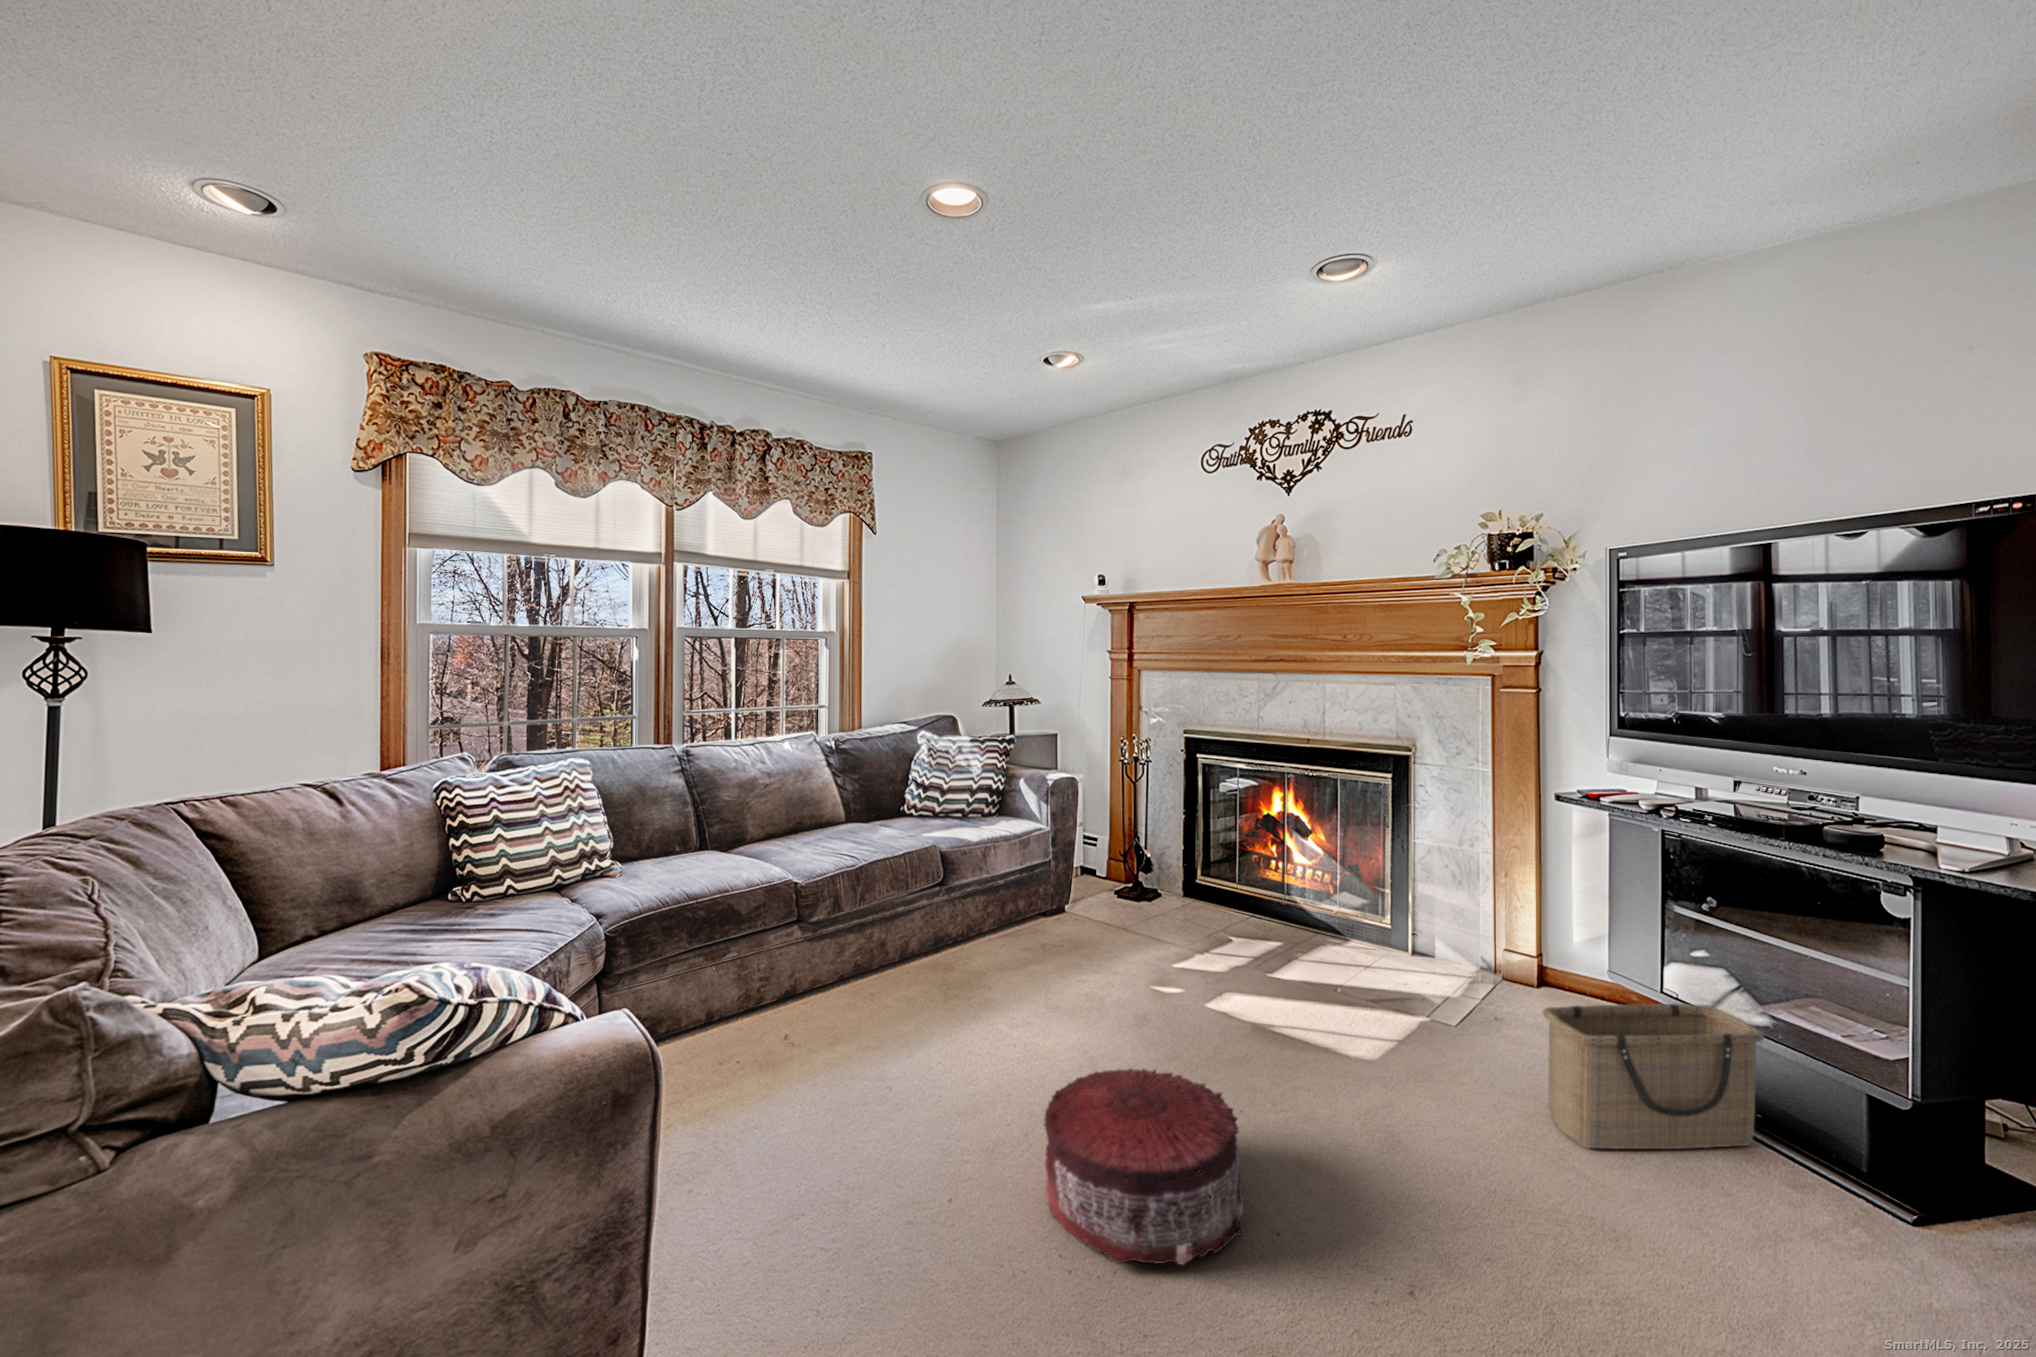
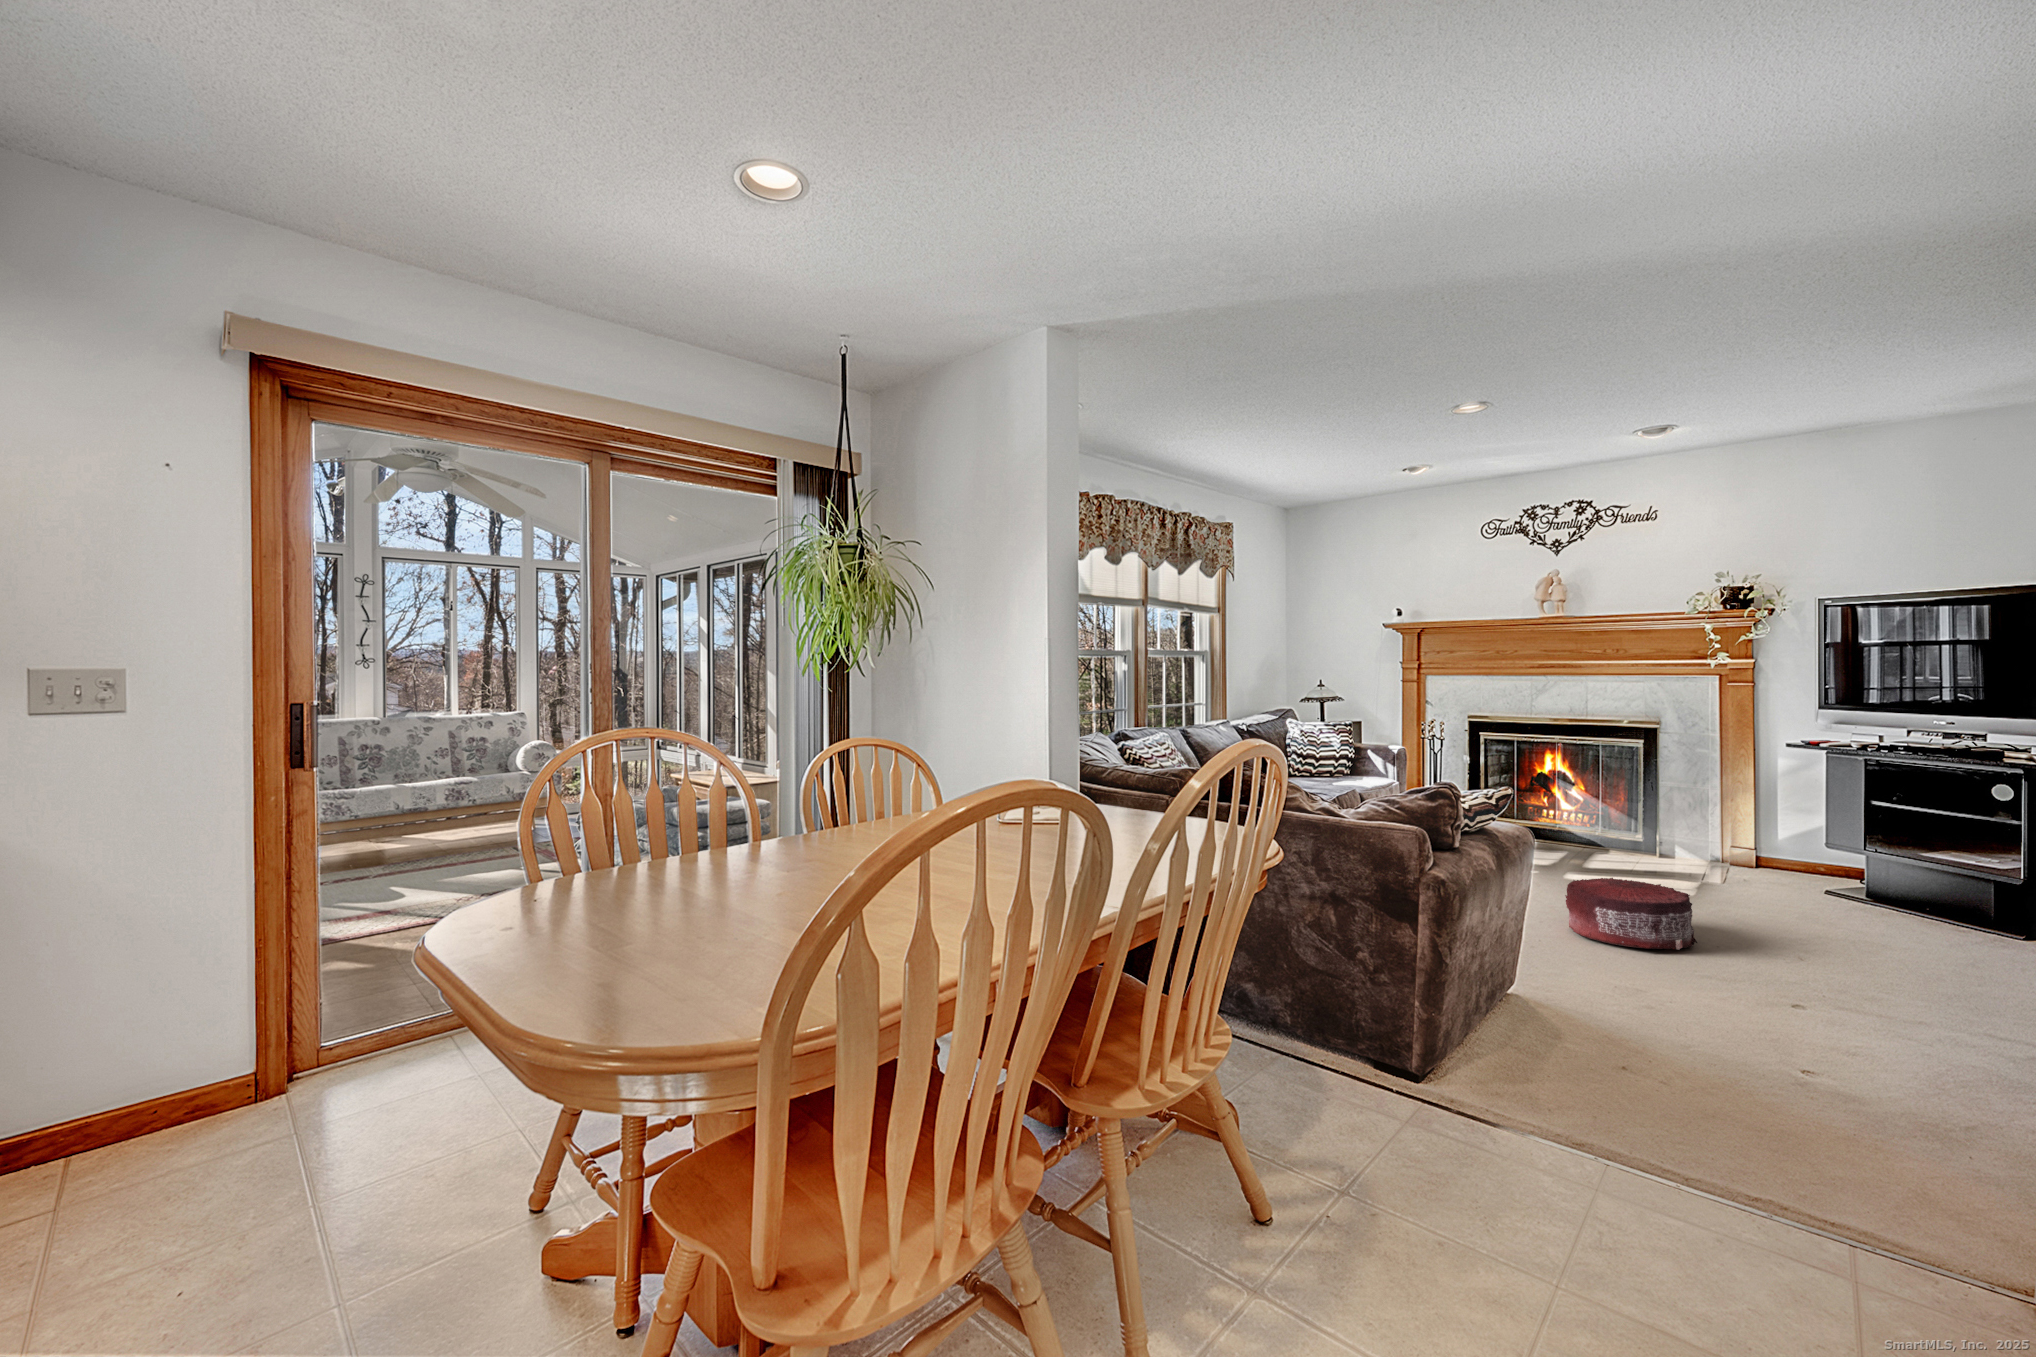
basket: present [1543,1004,1764,1149] -> none [1814,851,1943,922]

